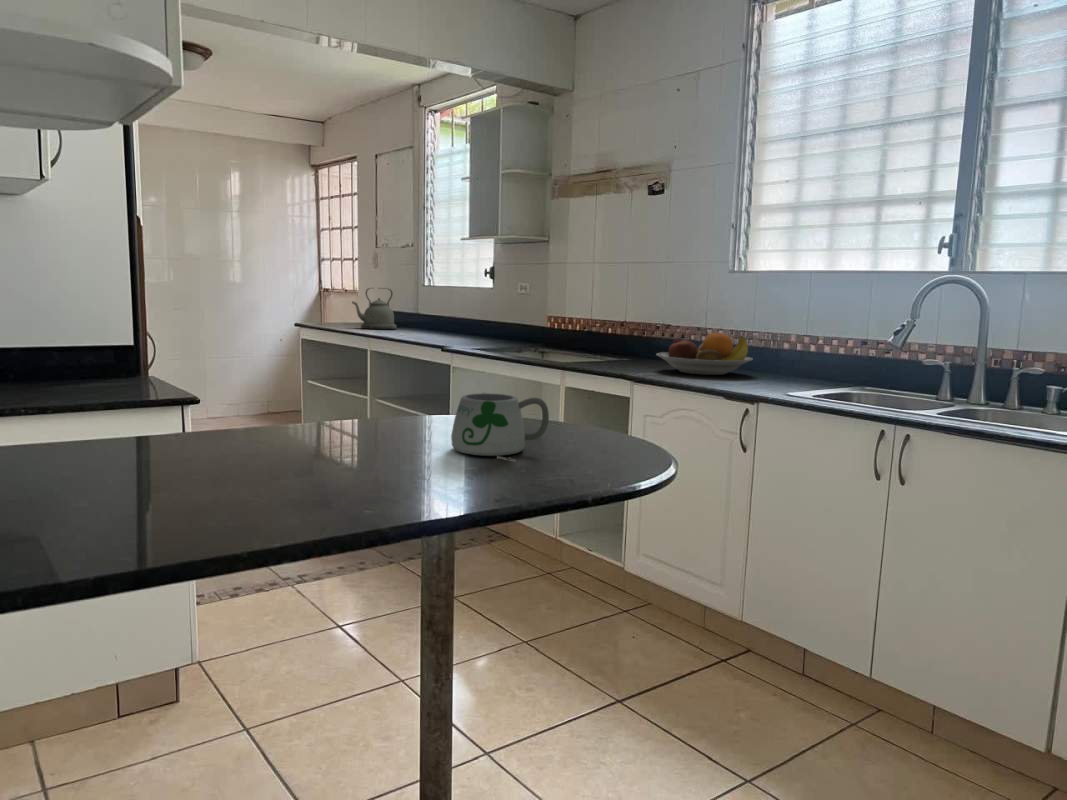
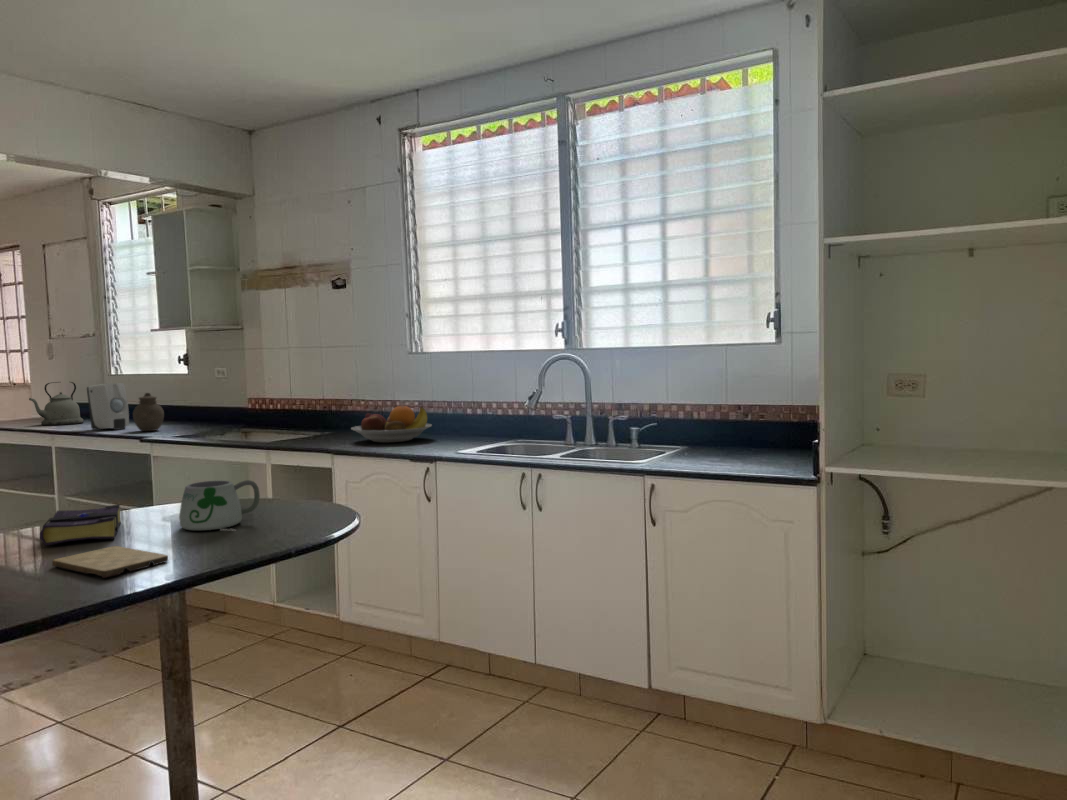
soap dispenser: none [399,290,434,337] -> present [87,383,129,430]
jar: none [437,302,466,341] -> present [133,393,164,431]
book: none [296,409,390,452] -> present [40,504,121,545]
cutting board: none [297,461,426,505] -> present [52,546,168,578]

